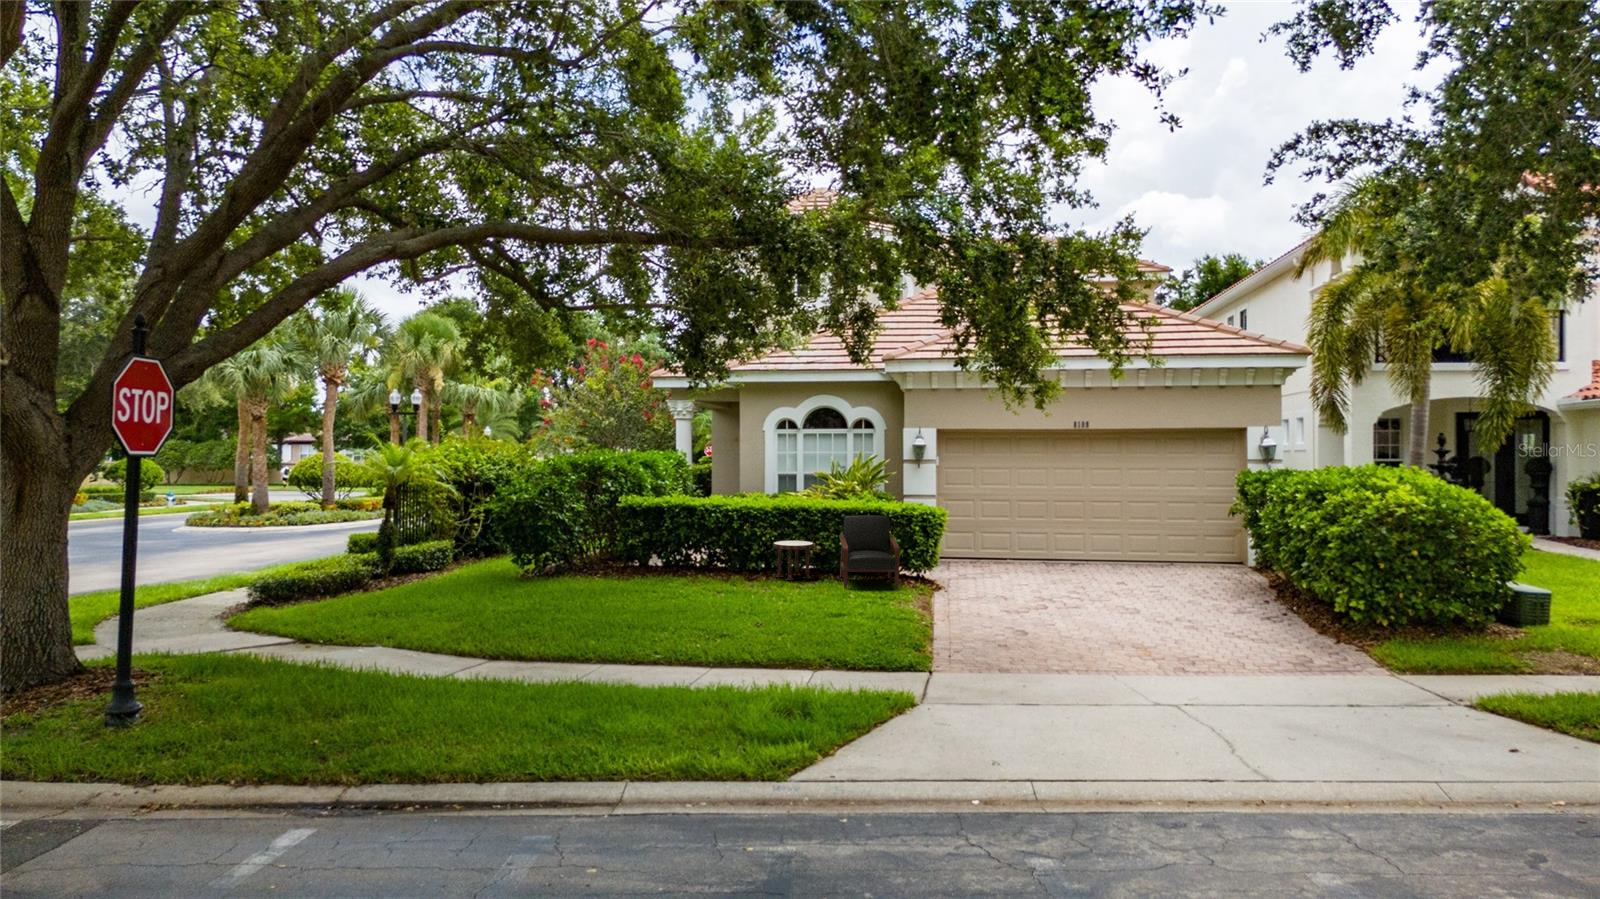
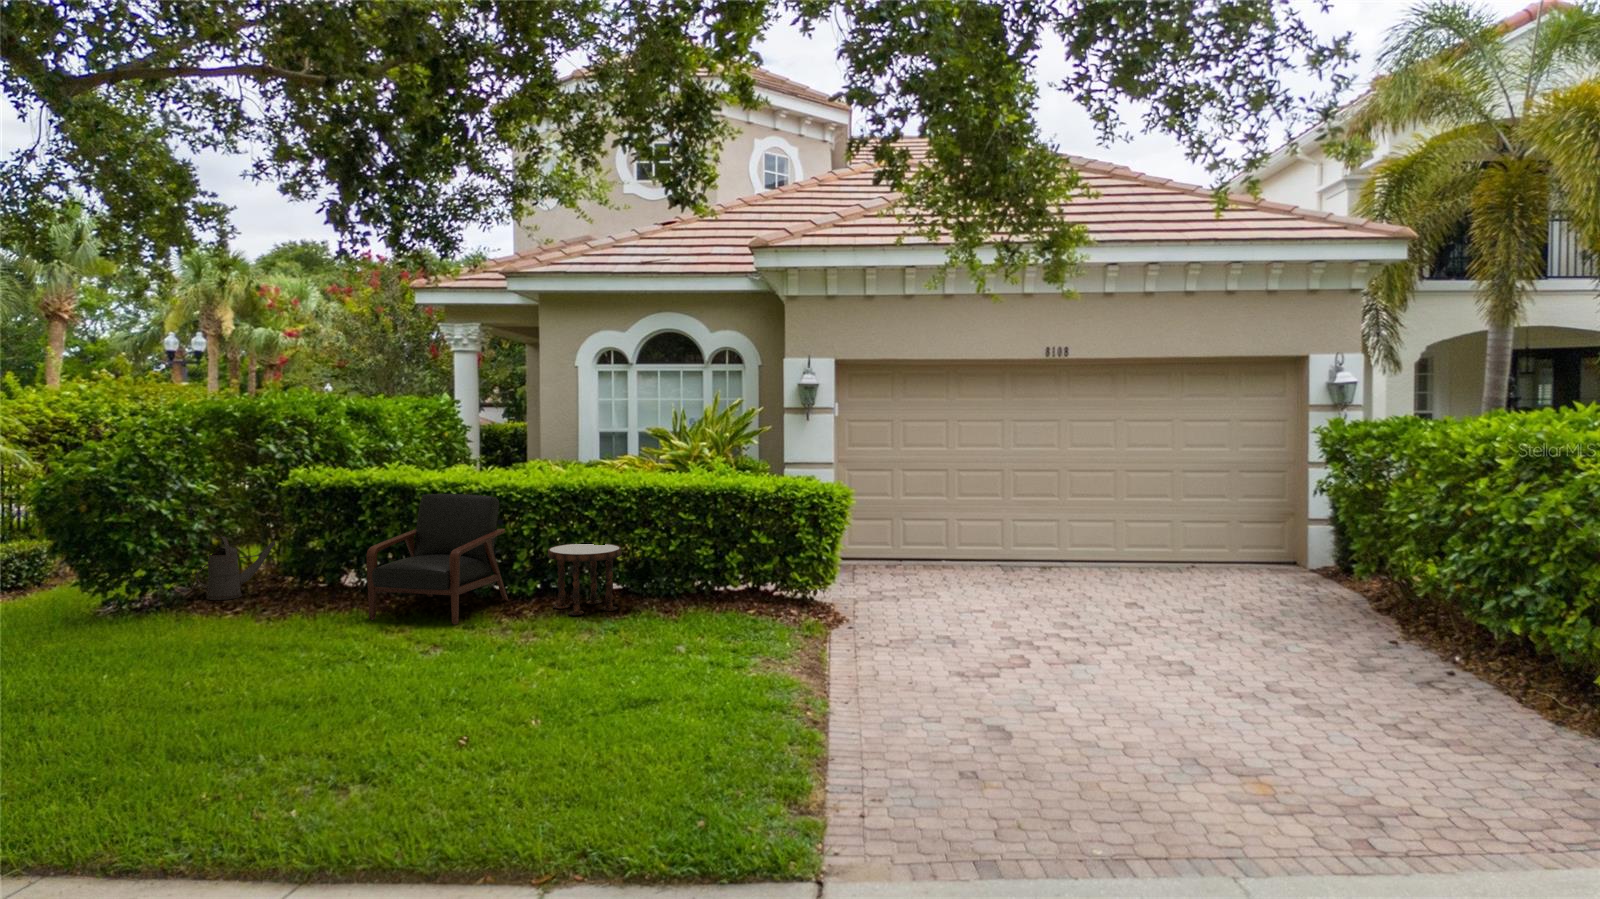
chair: present [839,515,900,588] -> present [366,494,508,624]
watering can: none [573,534,611,570] -> present [196,536,275,600]

